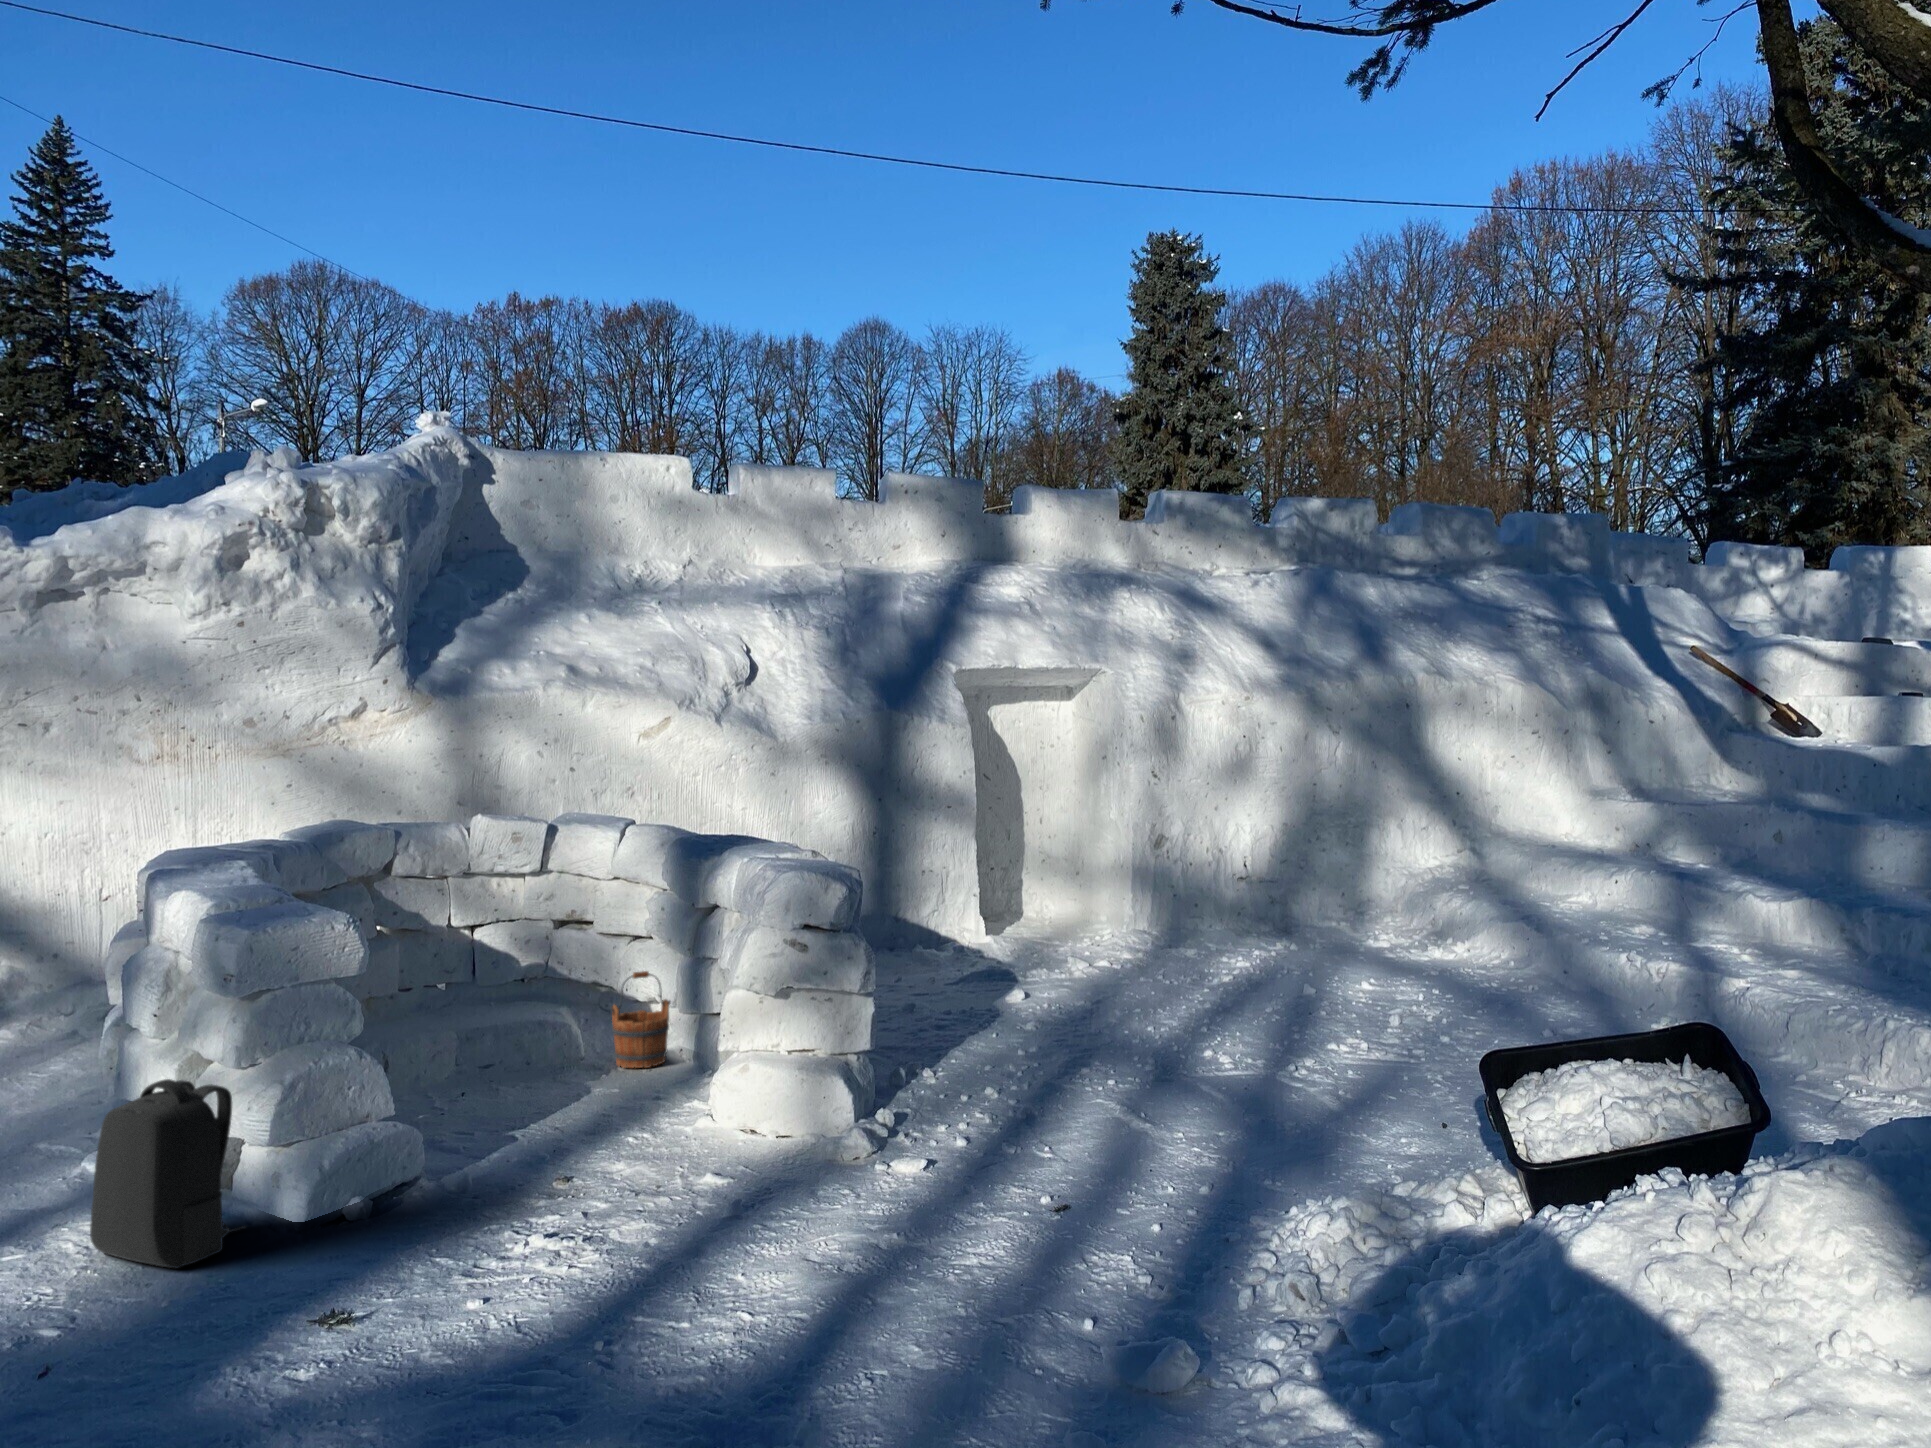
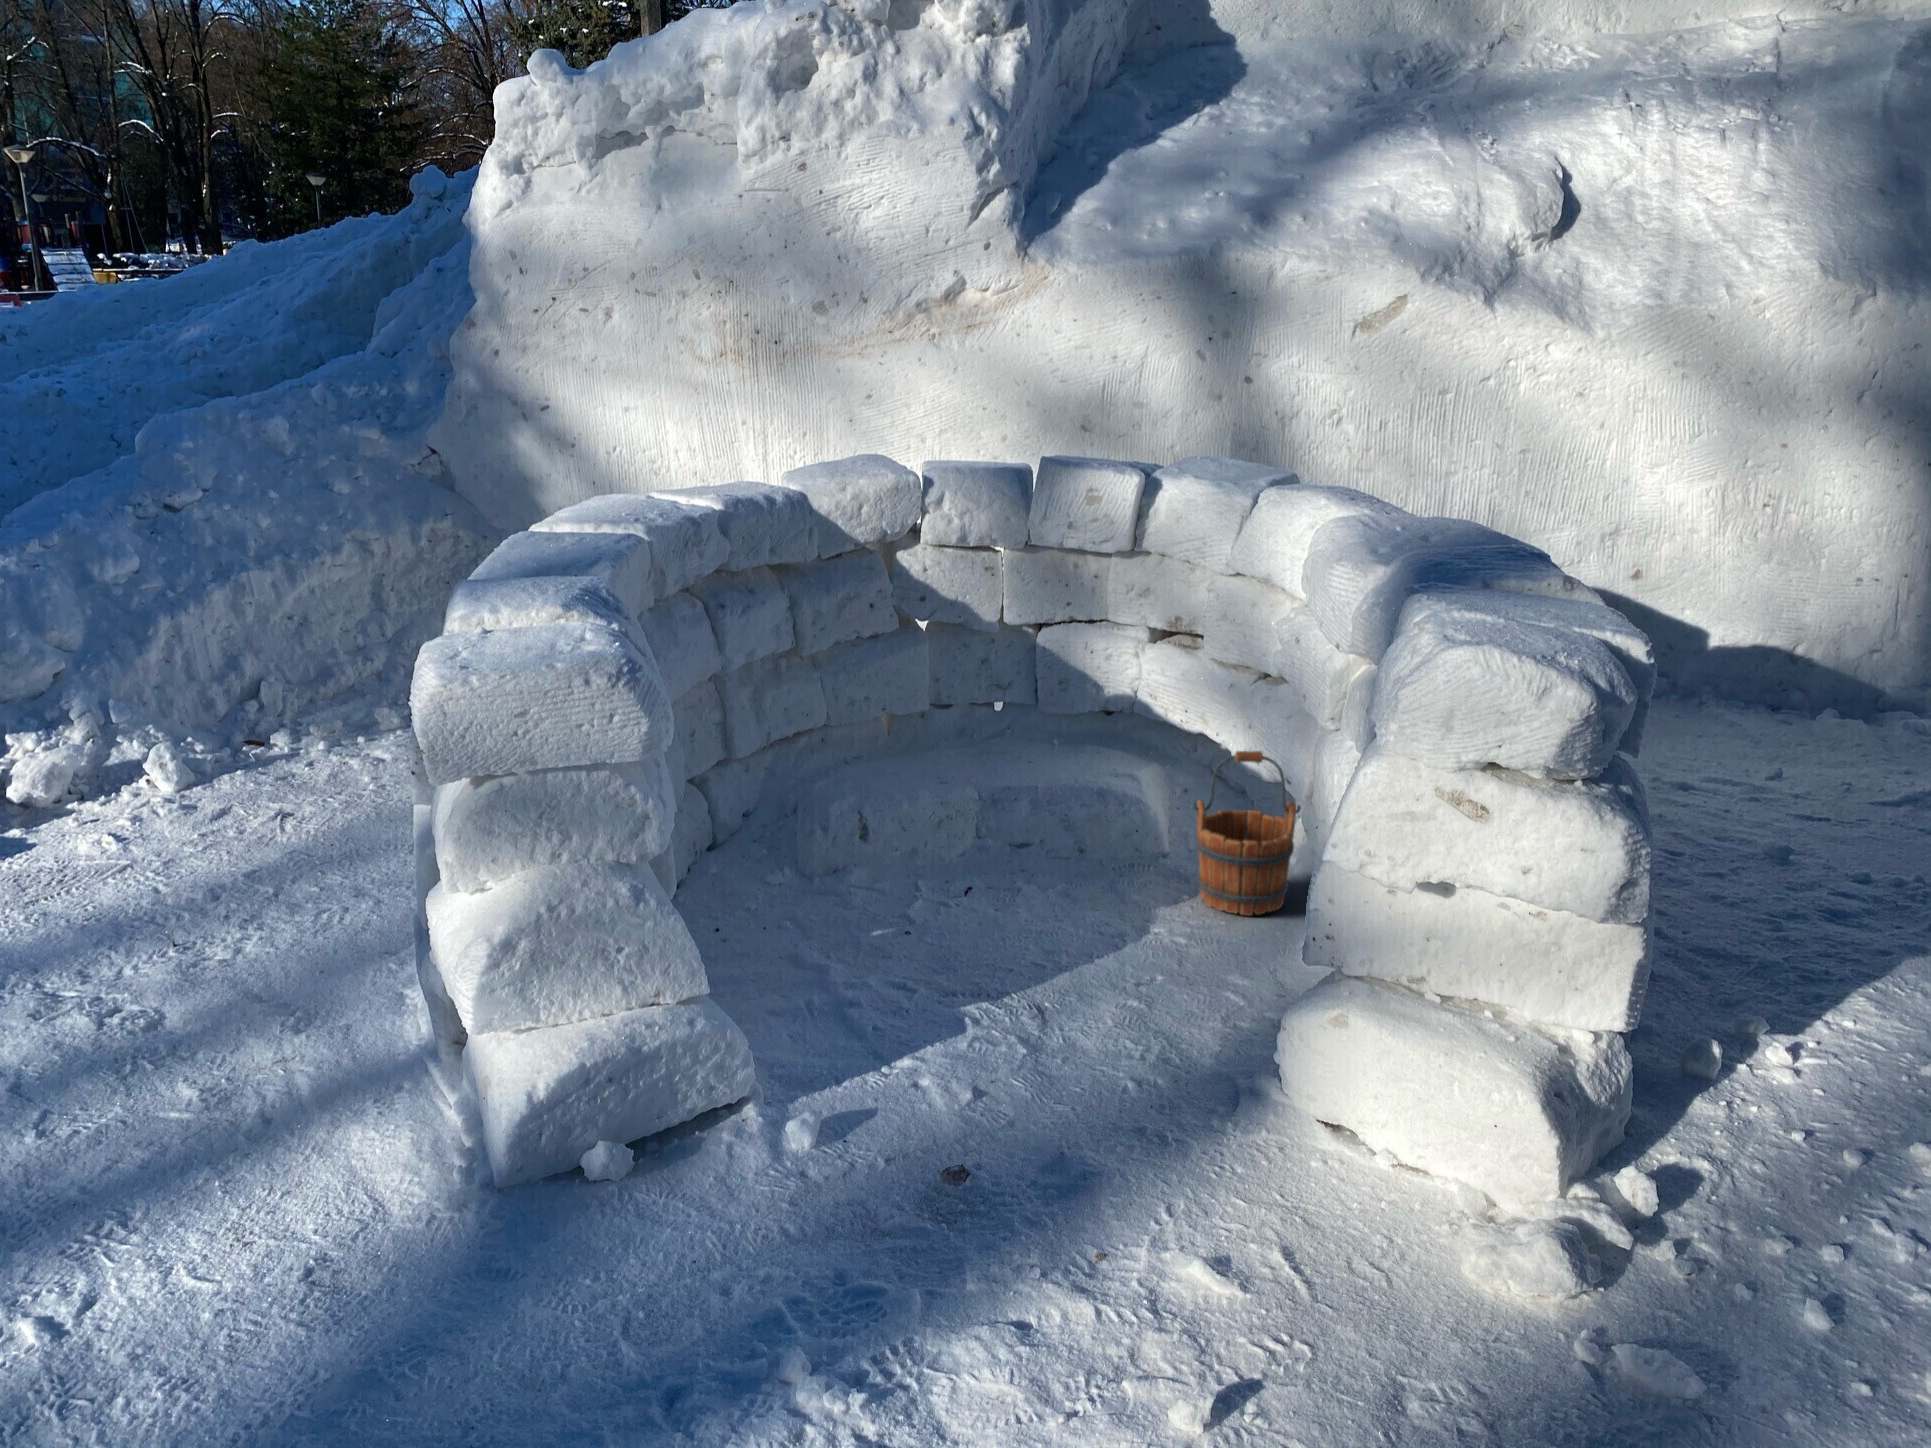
backpack: present [90,1079,246,1268] -> none [227,894,454,1214]

